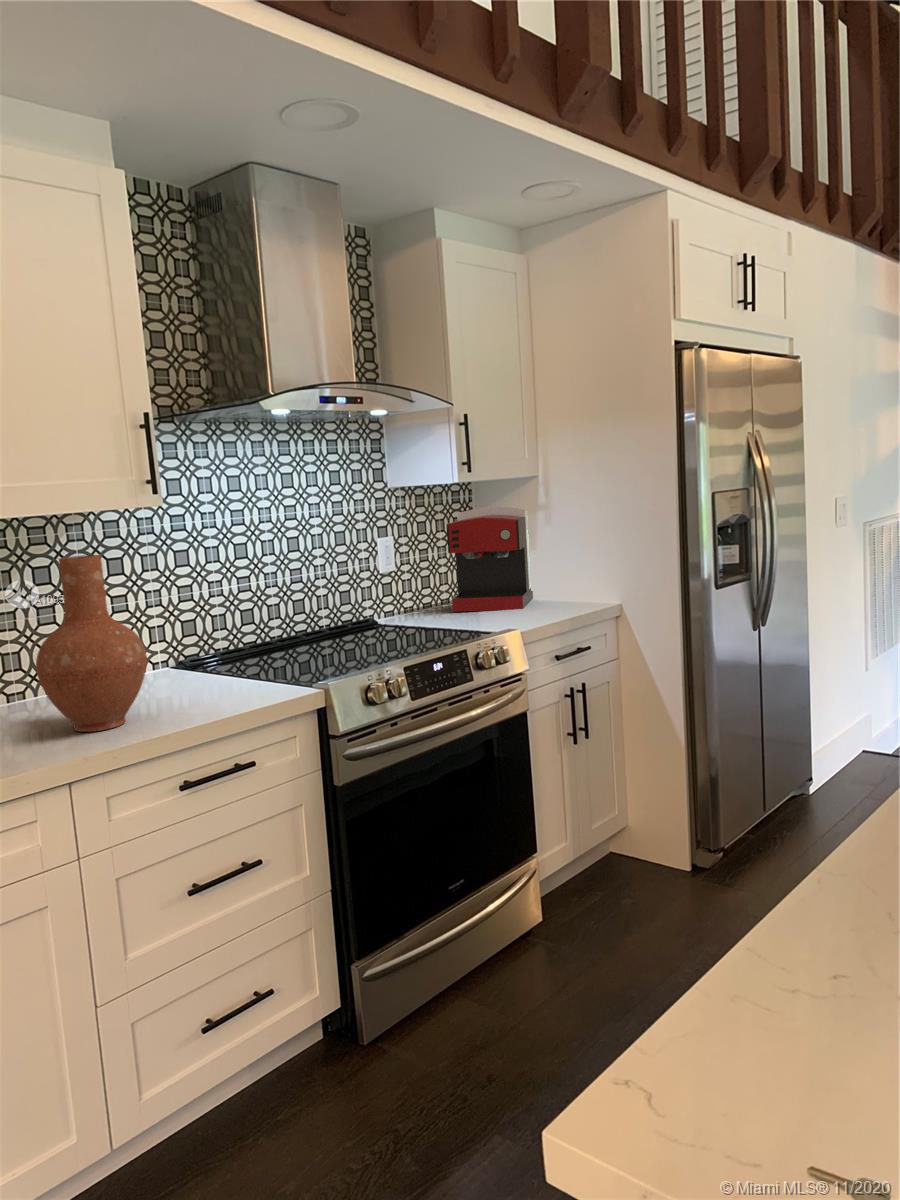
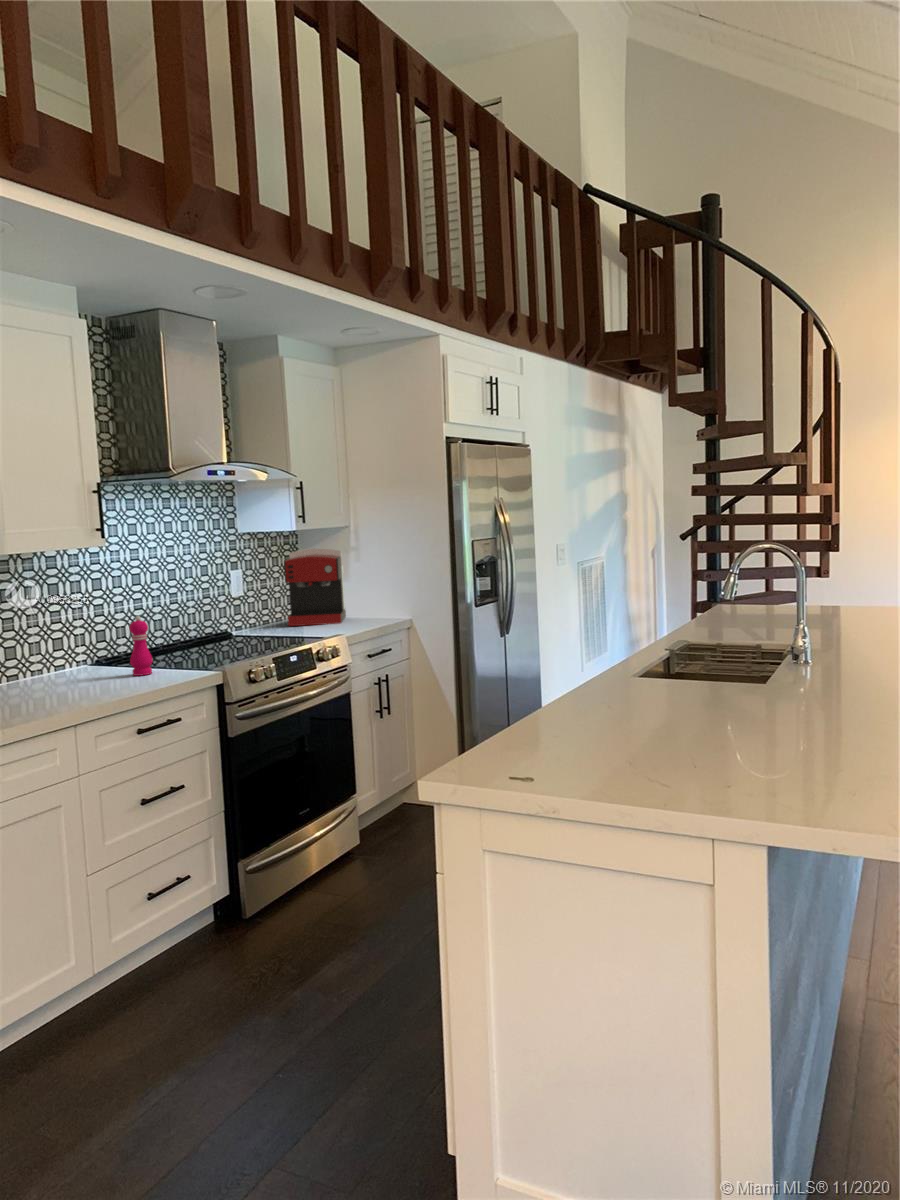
vase: present [36,555,147,732] -> none [35,580,110,698]
pepper mill: none [196,605,230,692] -> present [129,616,153,676]

